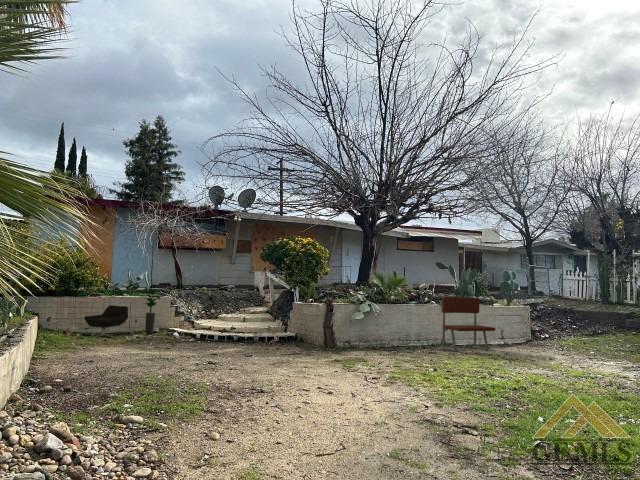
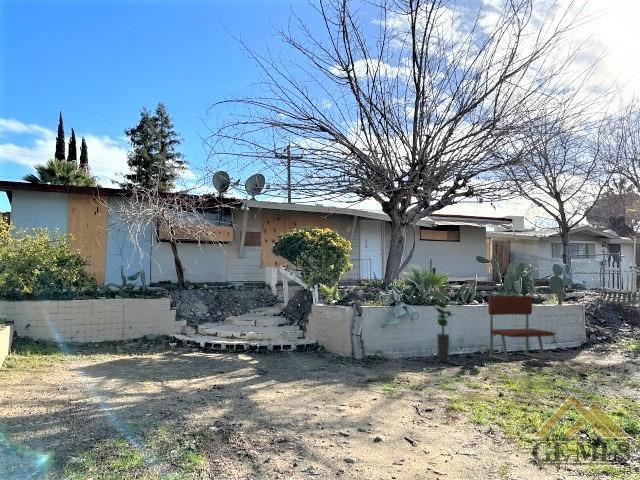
potted plant: present [146,289,160,334] -> present [436,301,453,362]
lounge chair: present [84,305,128,337] -> none [69,310,120,349]

